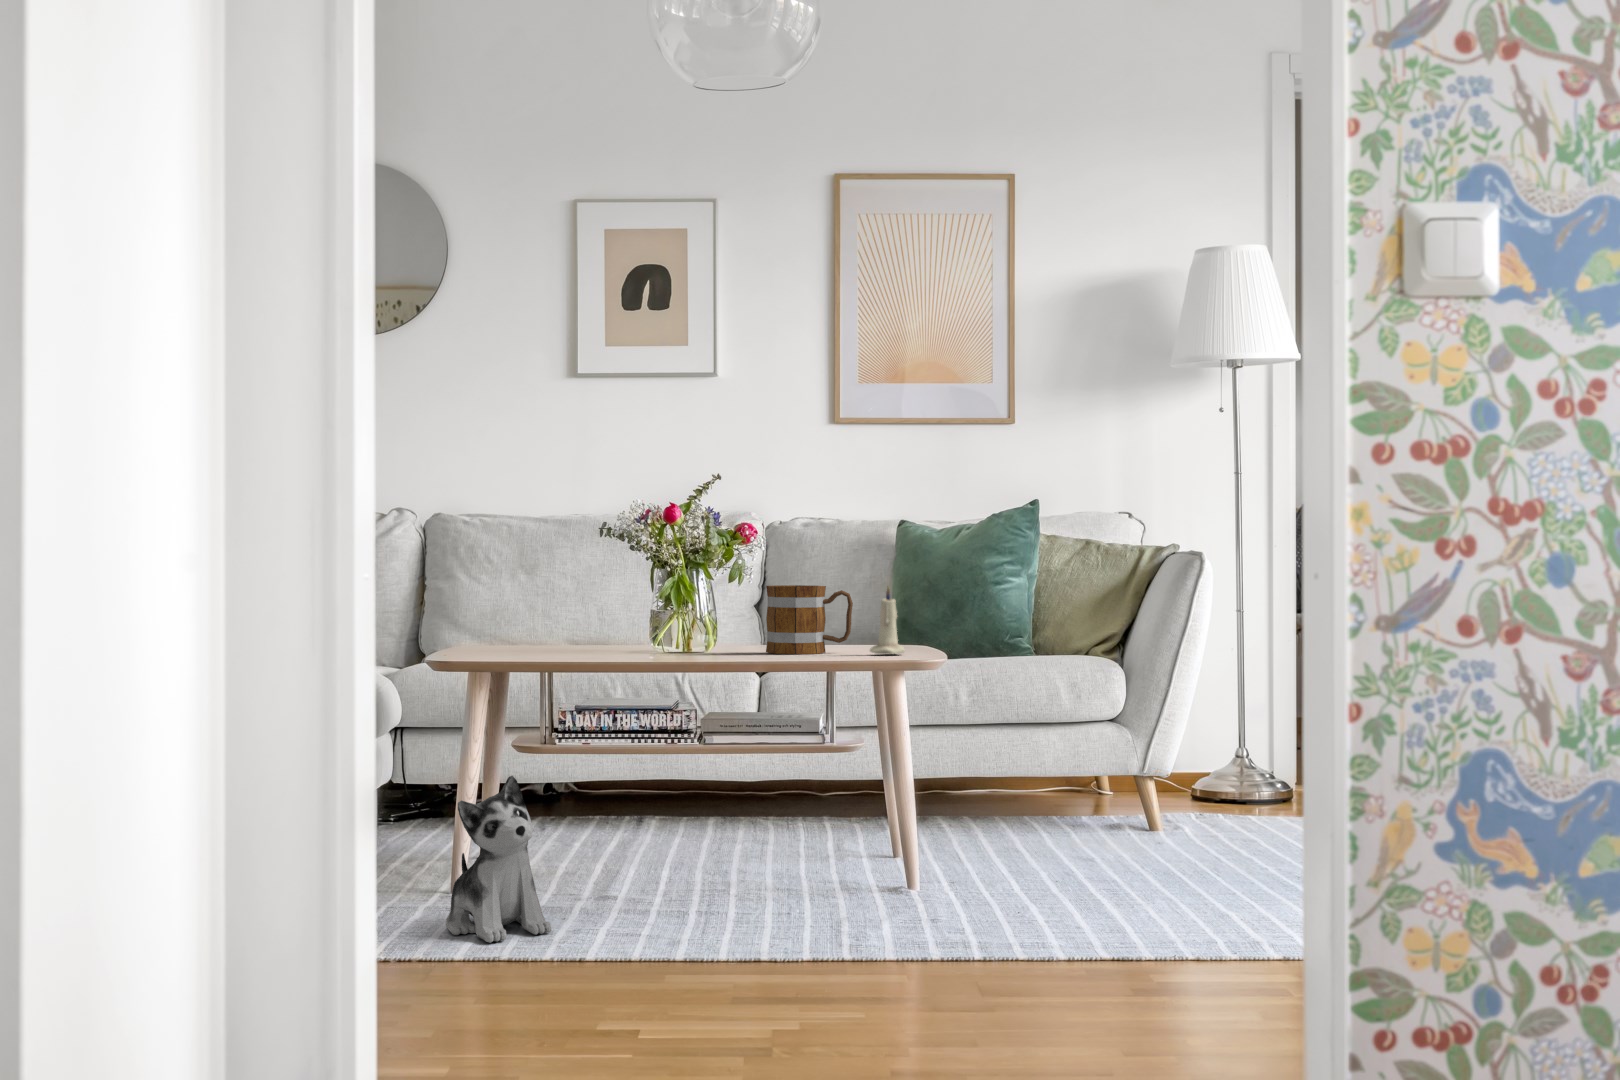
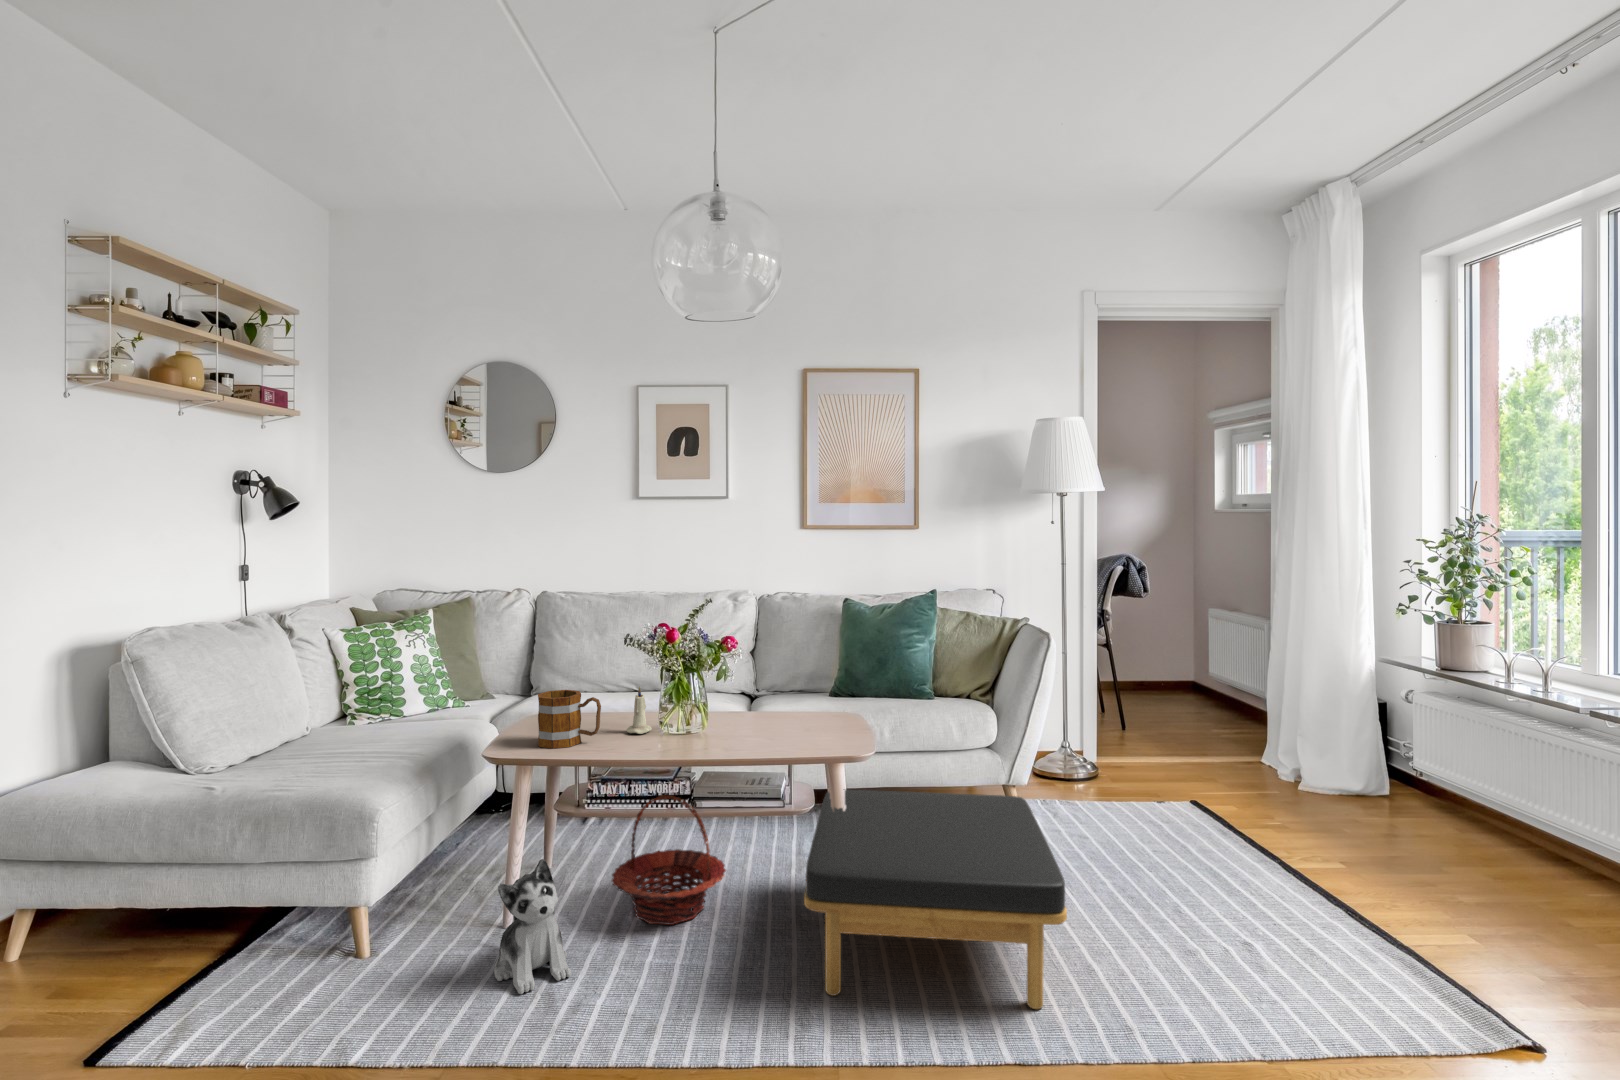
mug: present [766,585,853,654] -> present [538,690,601,749]
candle: present [870,587,905,654] -> present [627,687,652,734]
basket: none [587,730,747,900] -> present [612,795,726,925]
ottoman: none [868,735,1216,953] -> present [804,790,1067,1009]

